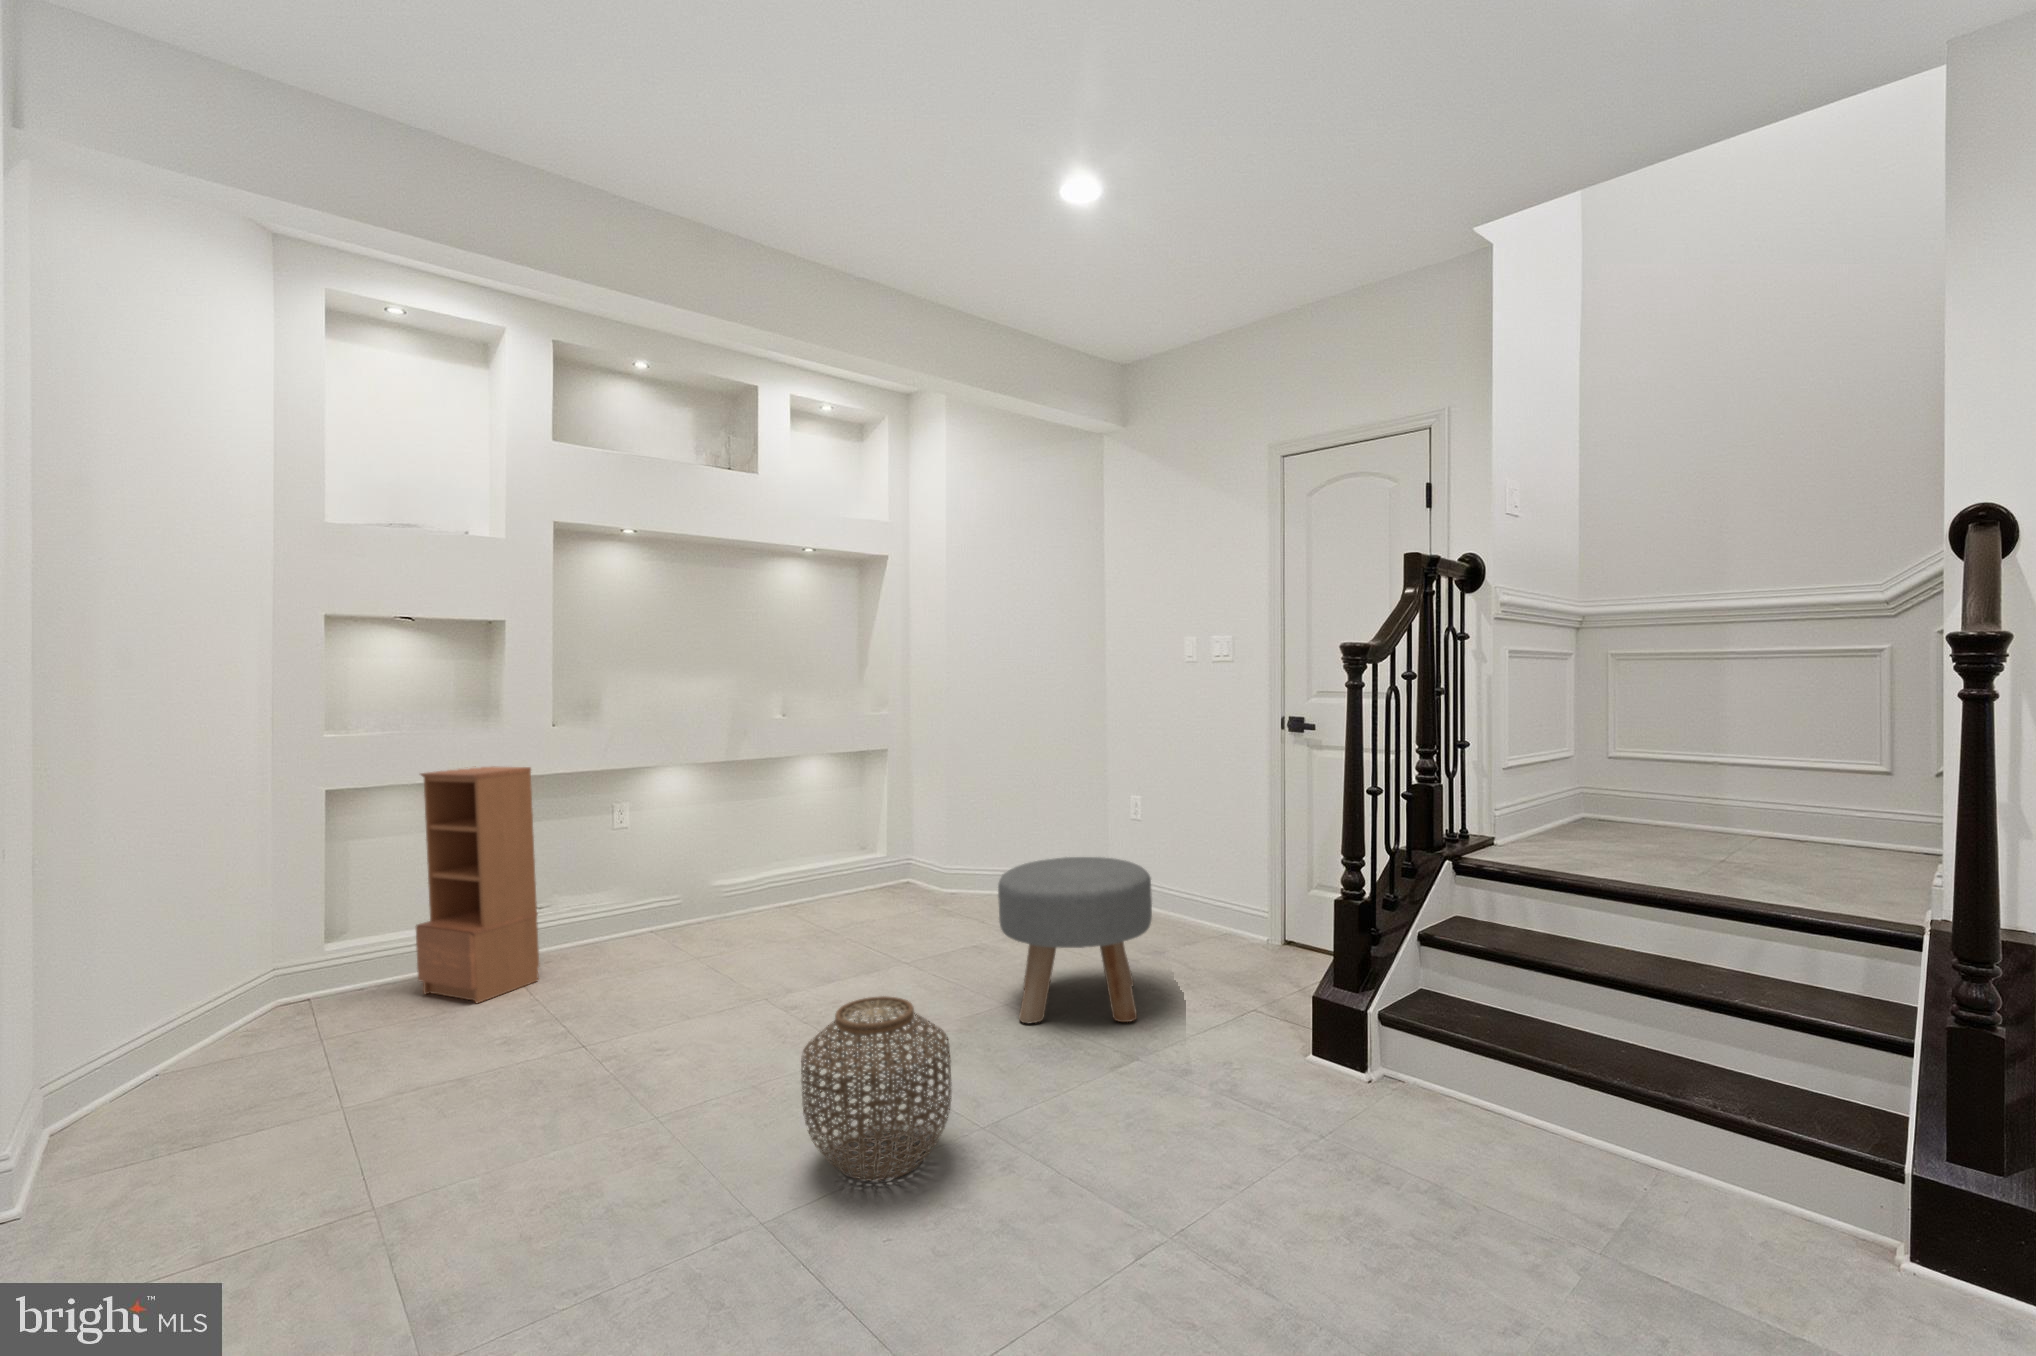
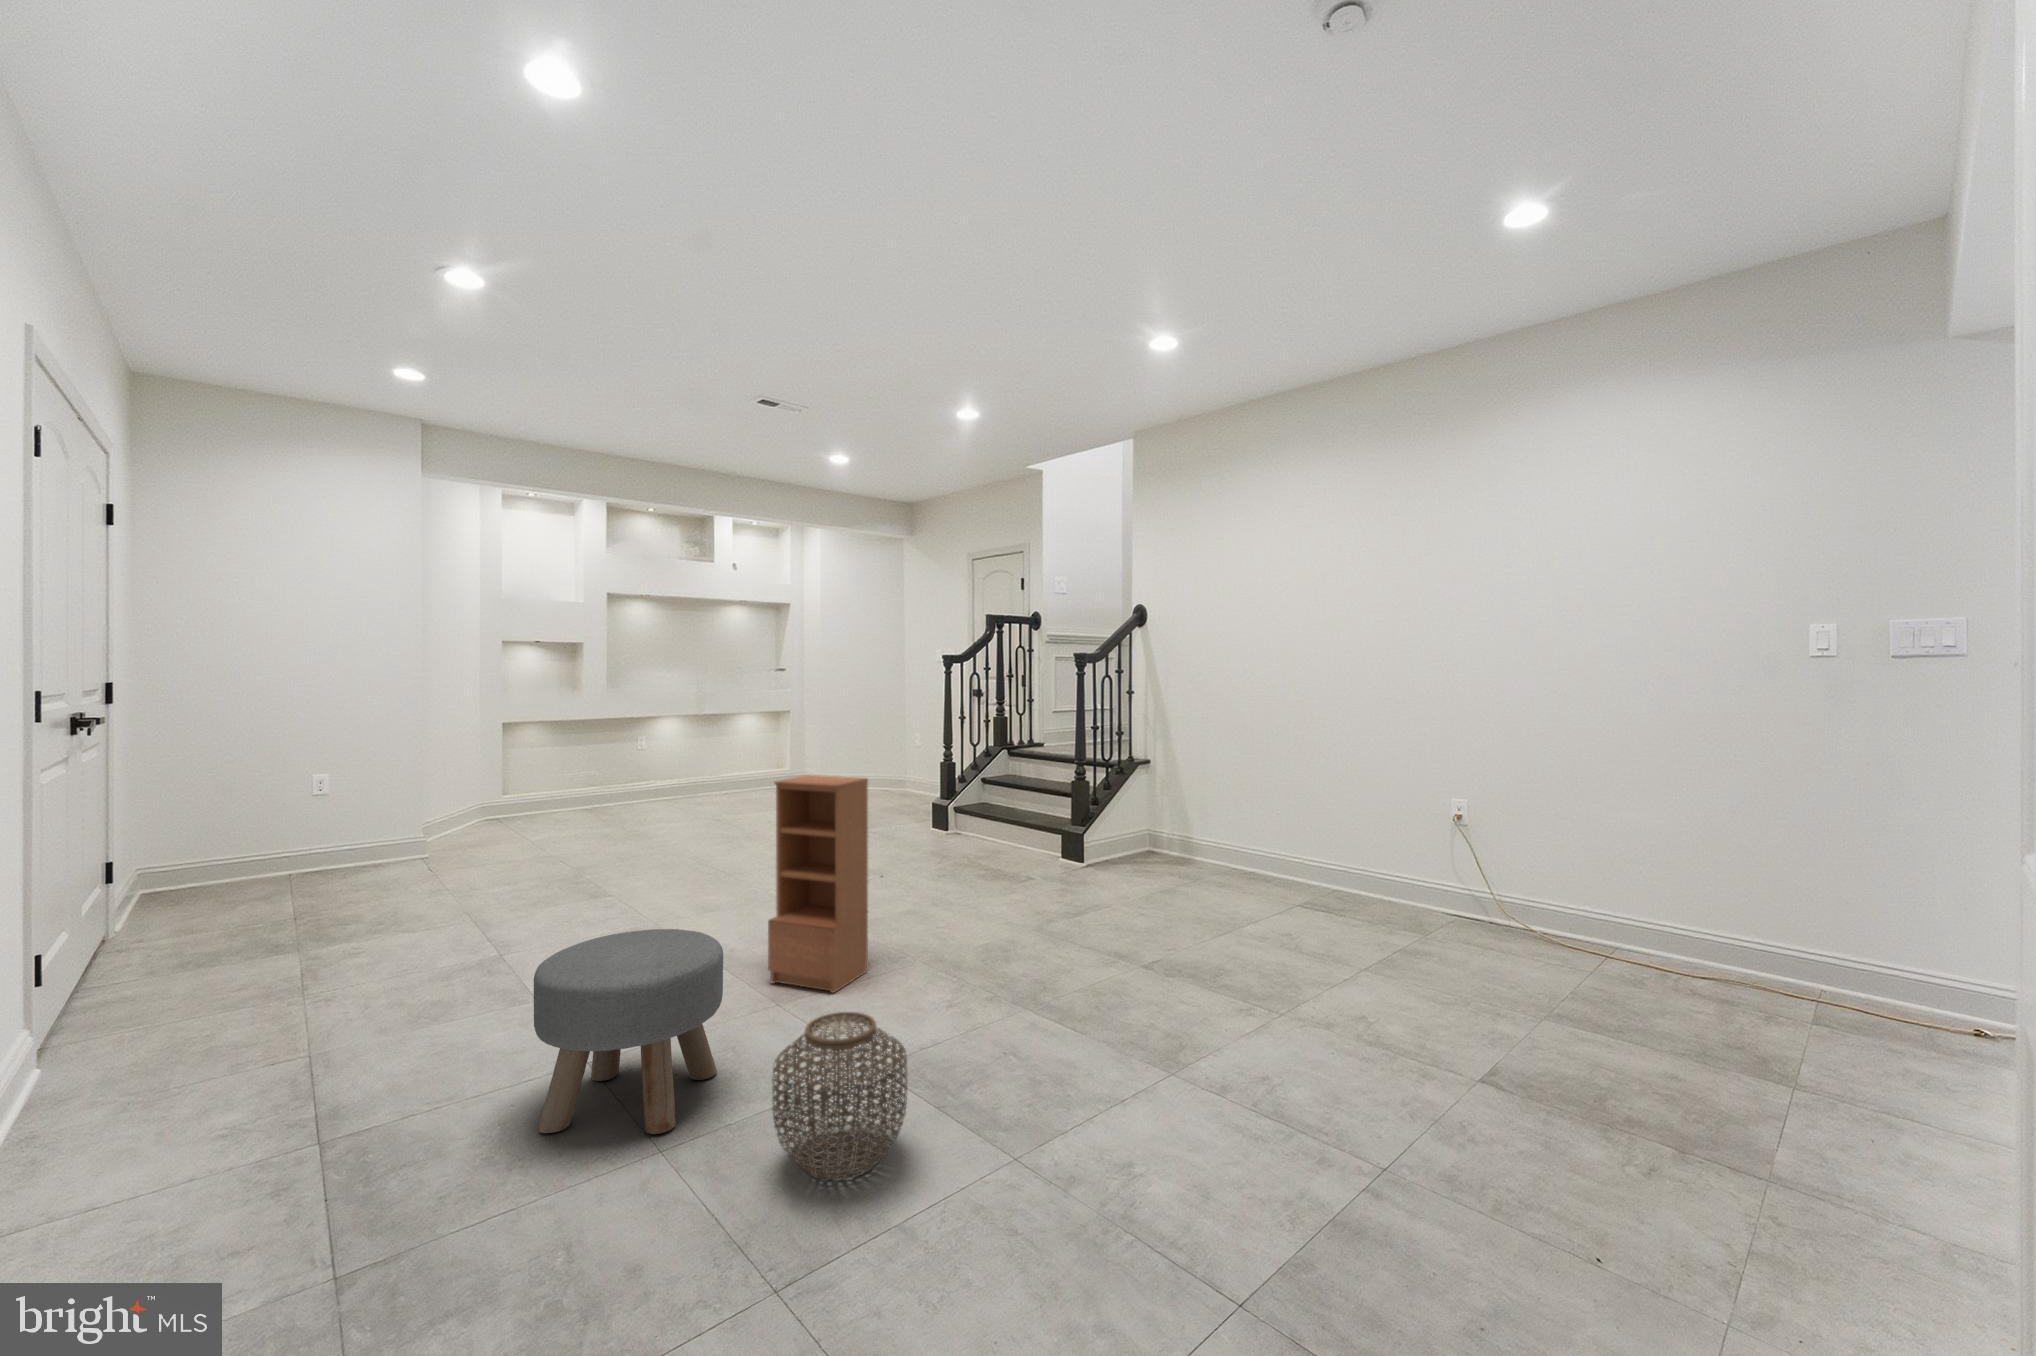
bookcase: present [416,766,539,1003] -> present [768,775,868,993]
ottoman: present [998,857,1152,1024] -> present [534,929,723,1134]

